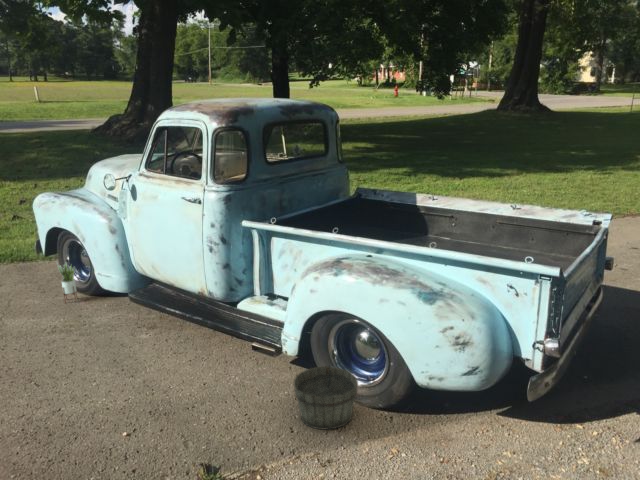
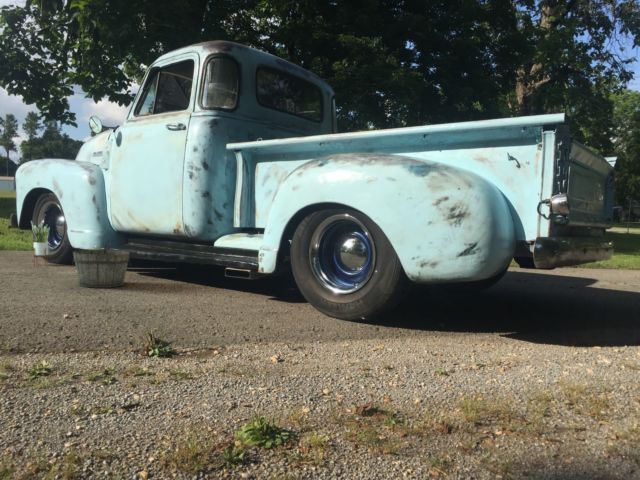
wooden bucket: present [294,366,358,429] -> present [73,241,130,288]

